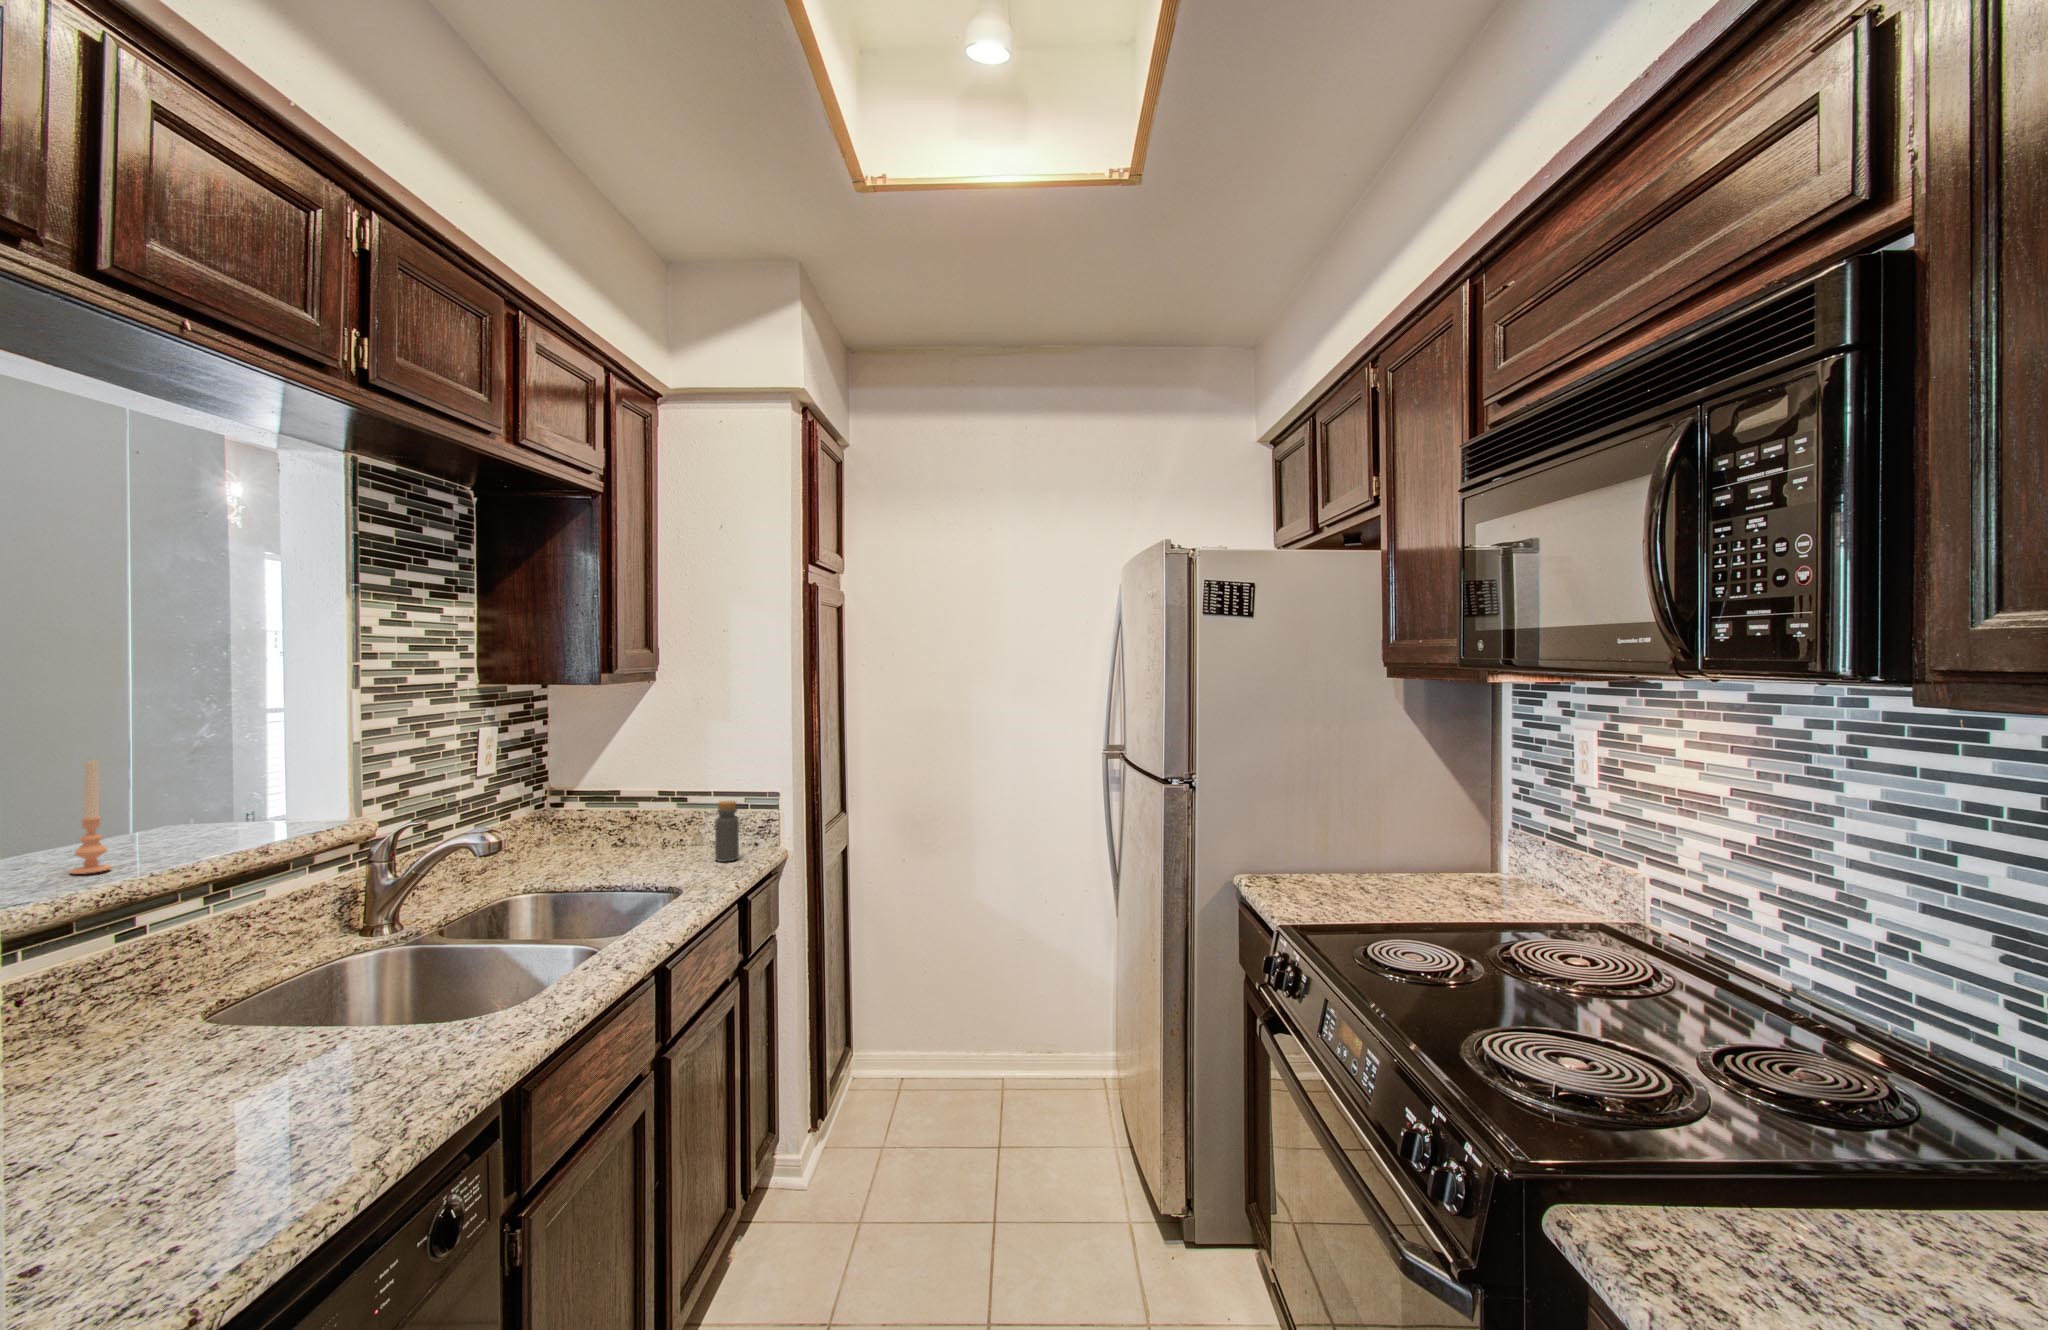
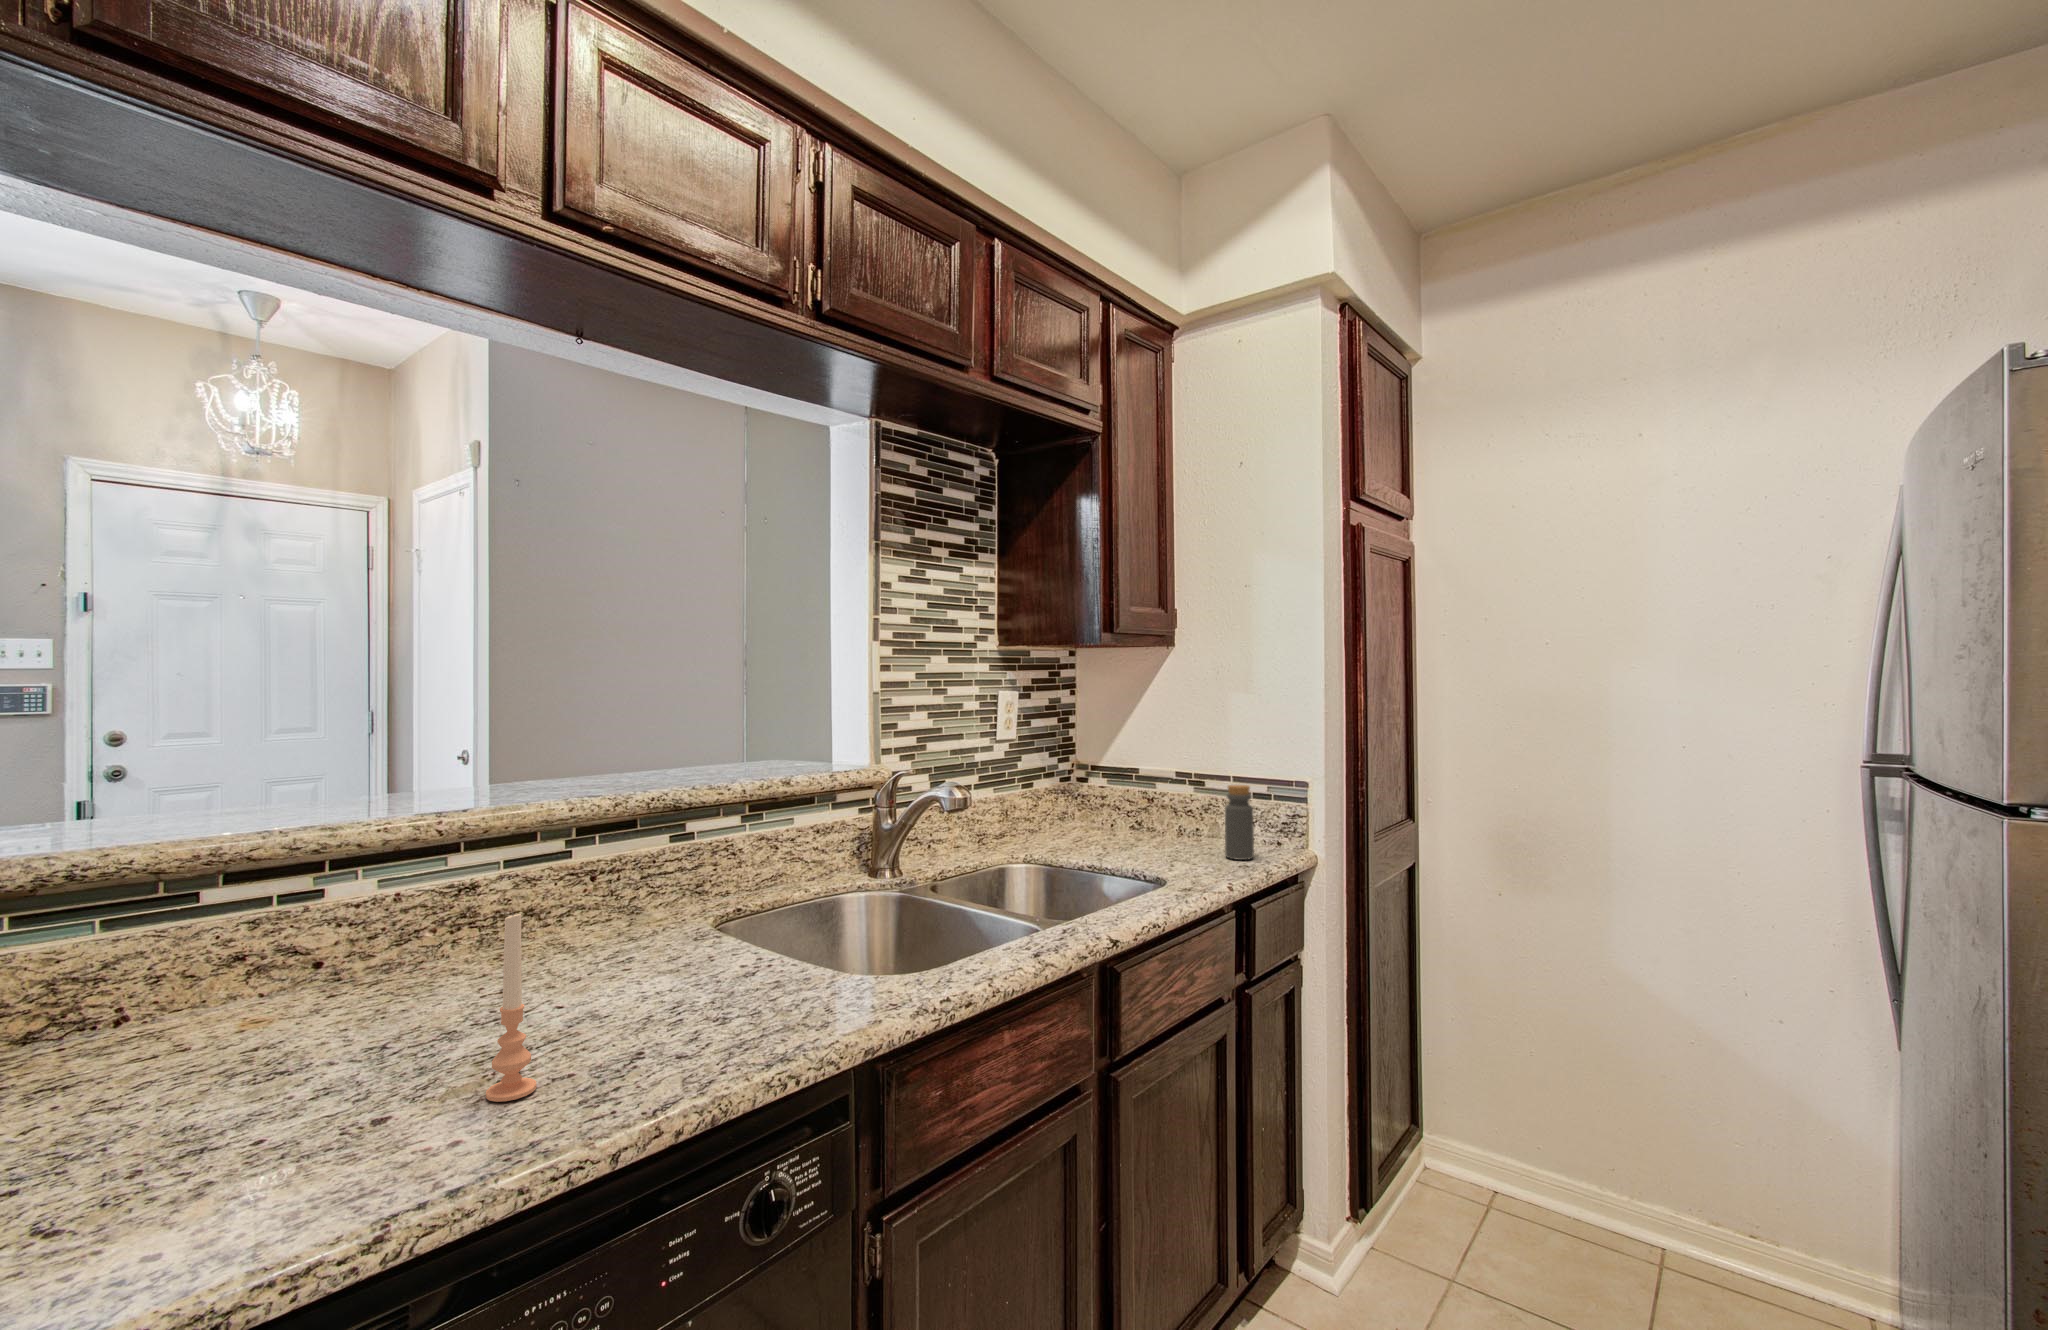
candle: present [70,760,111,874] -> present [486,913,537,1102]

